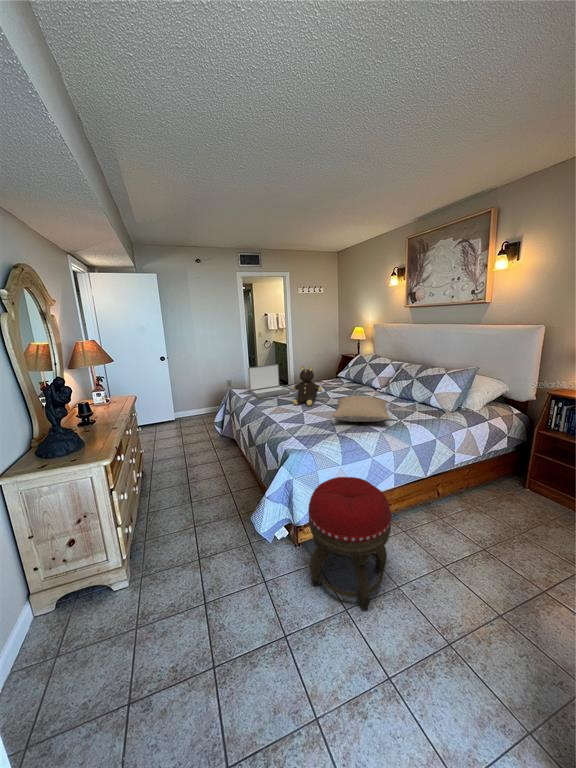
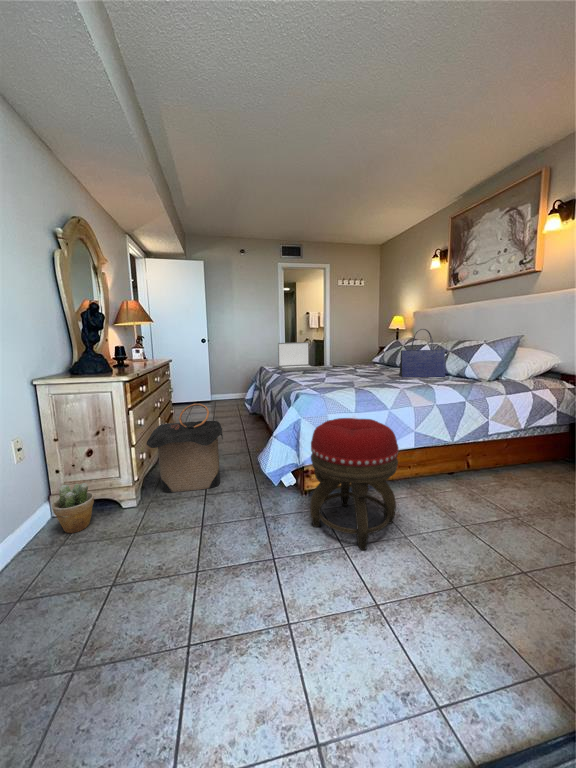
tote bag: none [370,360,413,406] -> present [399,329,447,377]
teddy bear: present [293,366,322,406] -> none [318,336,349,375]
pillow: present [333,396,390,422] -> none [352,359,415,382]
laundry hamper: none [132,463,211,559] -> present [146,404,223,493]
potted plant: none [38,582,84,636] -> present [52,483,94,533]

